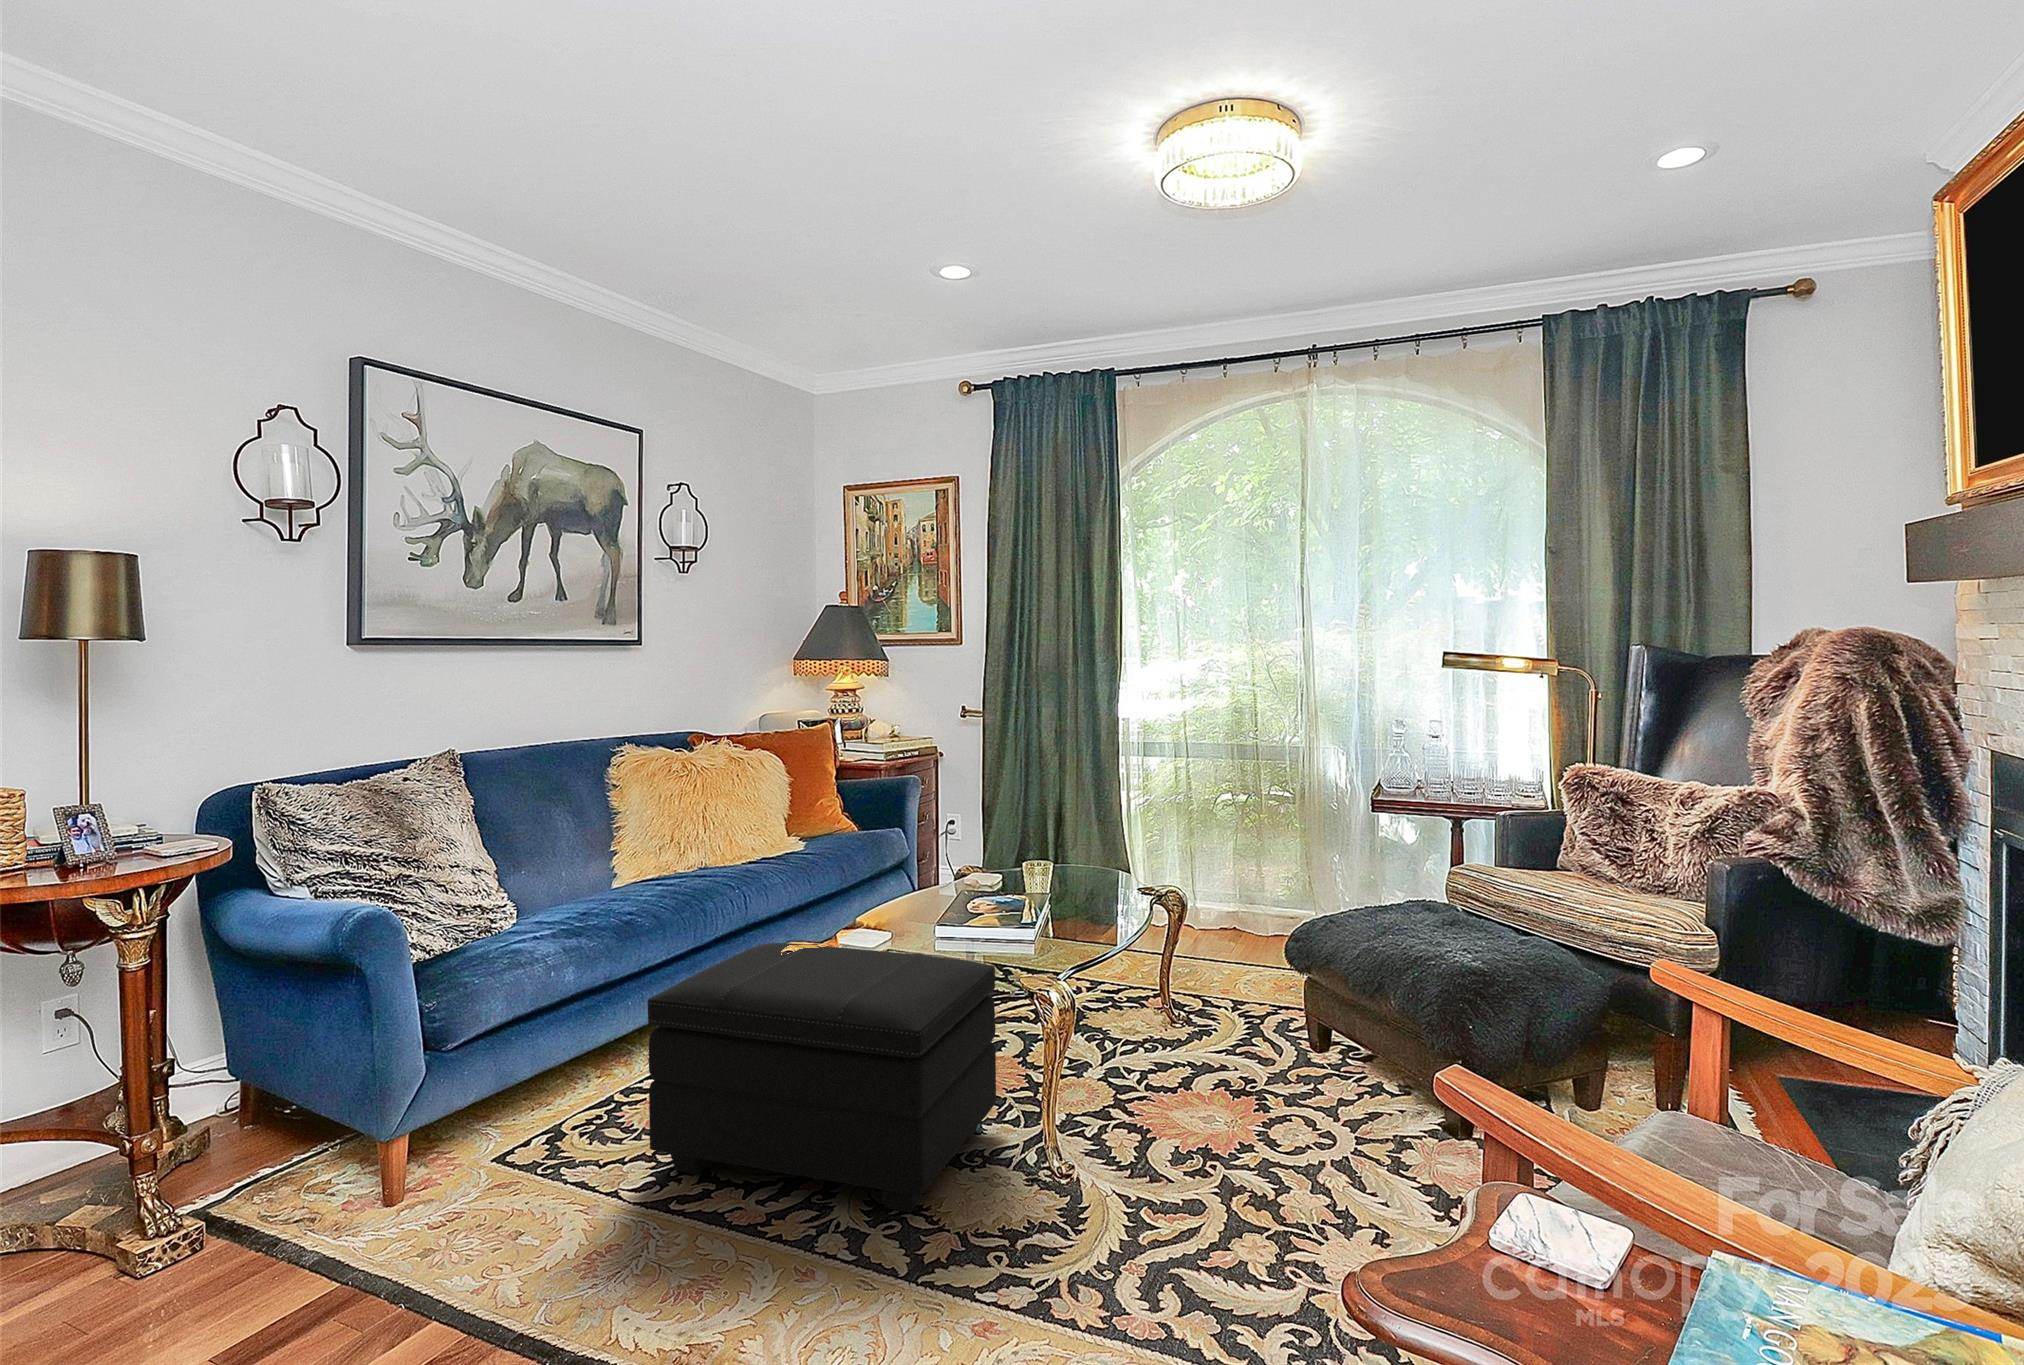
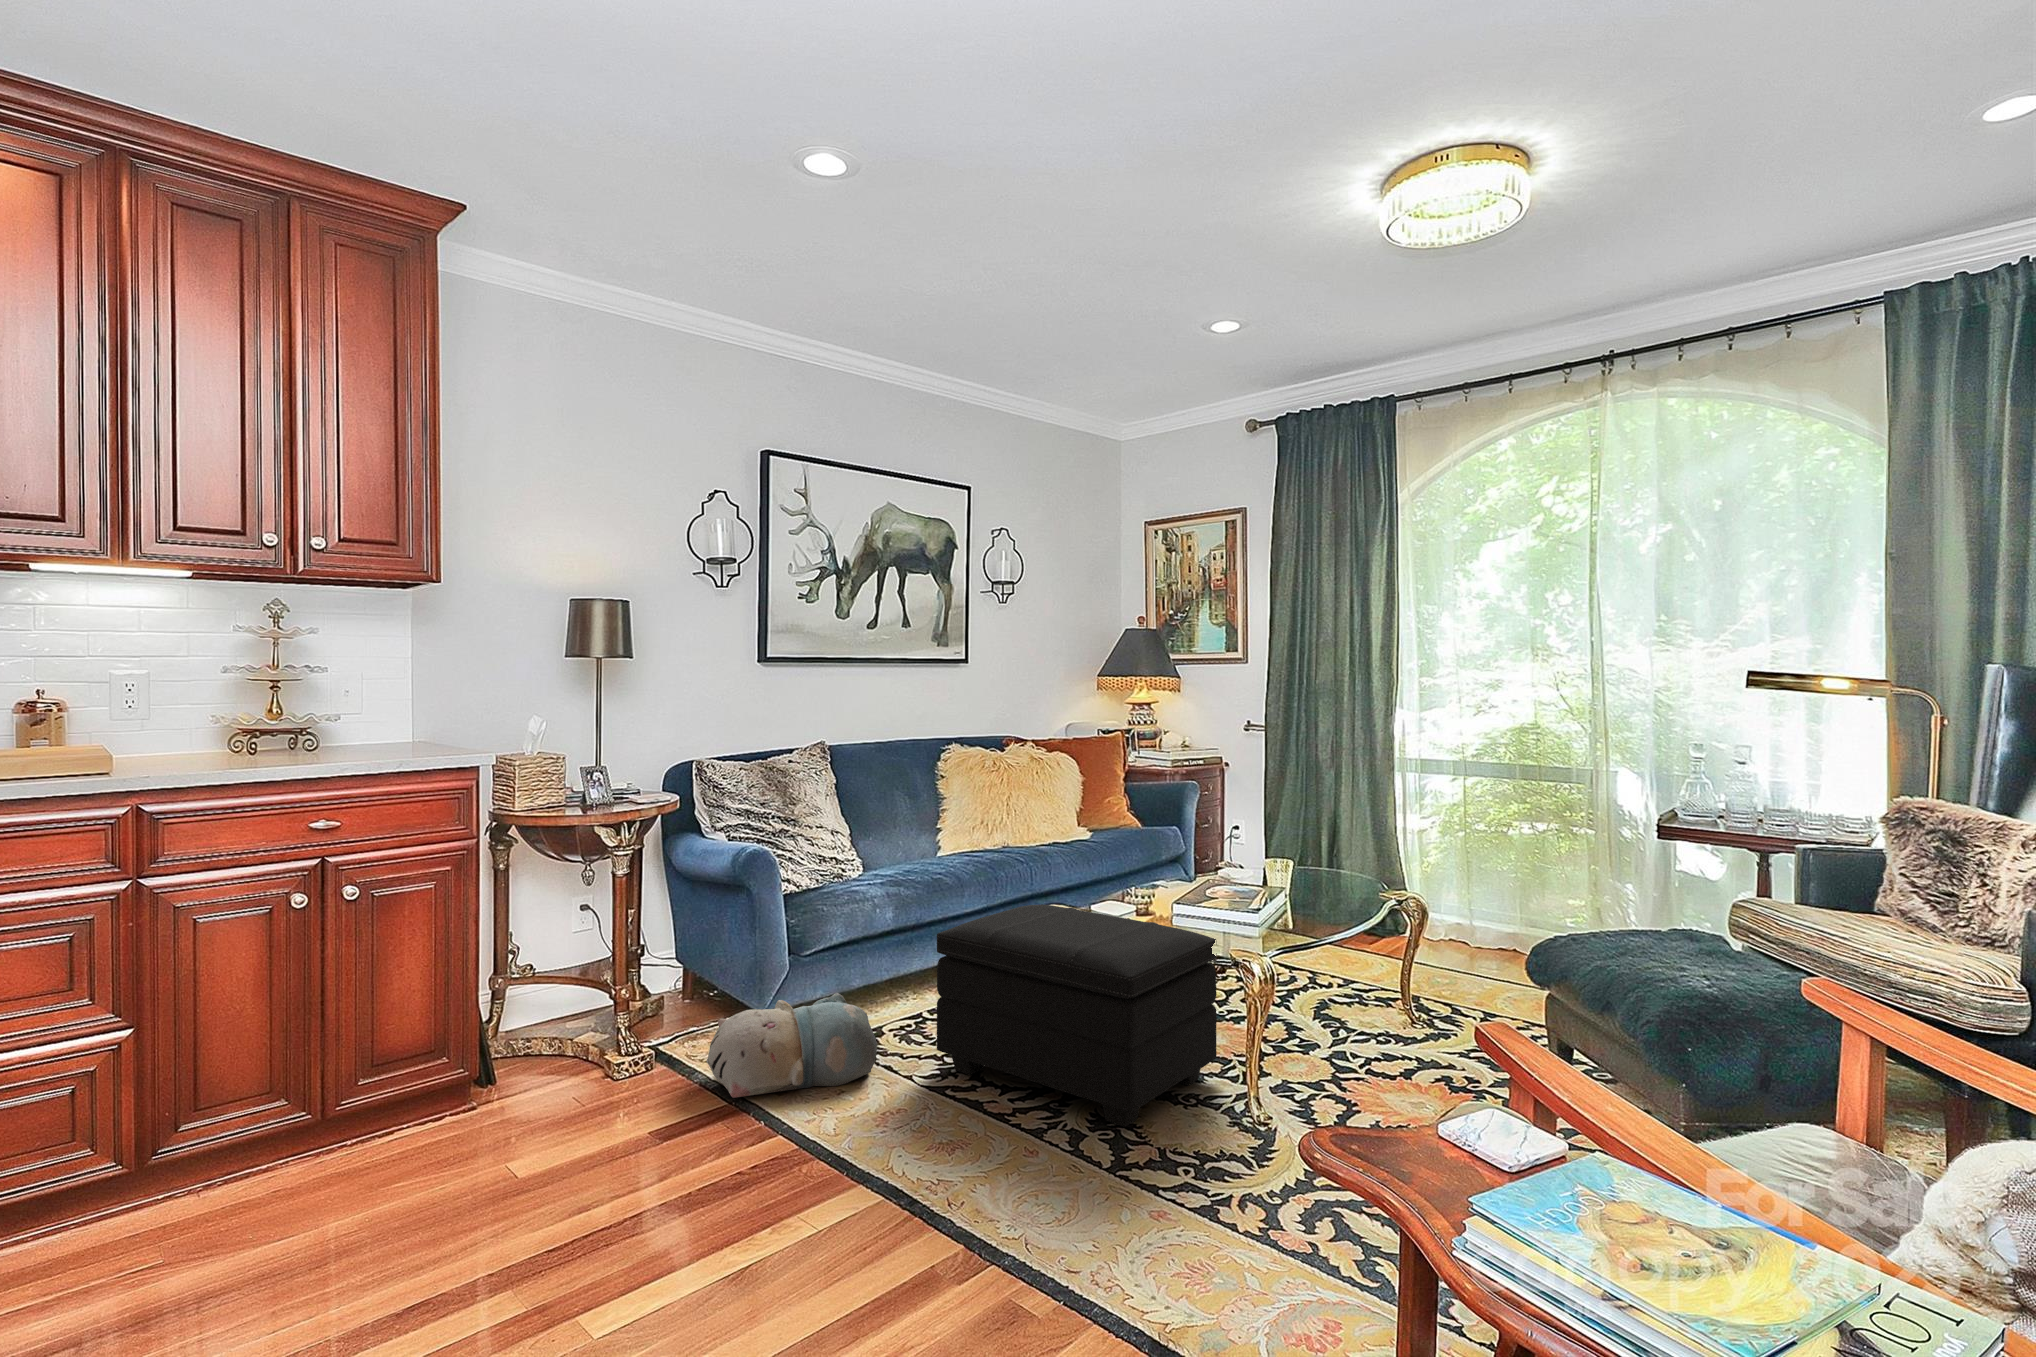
plush toy: none [299,1094,567,1277] -> present [707,993,877,1098]

